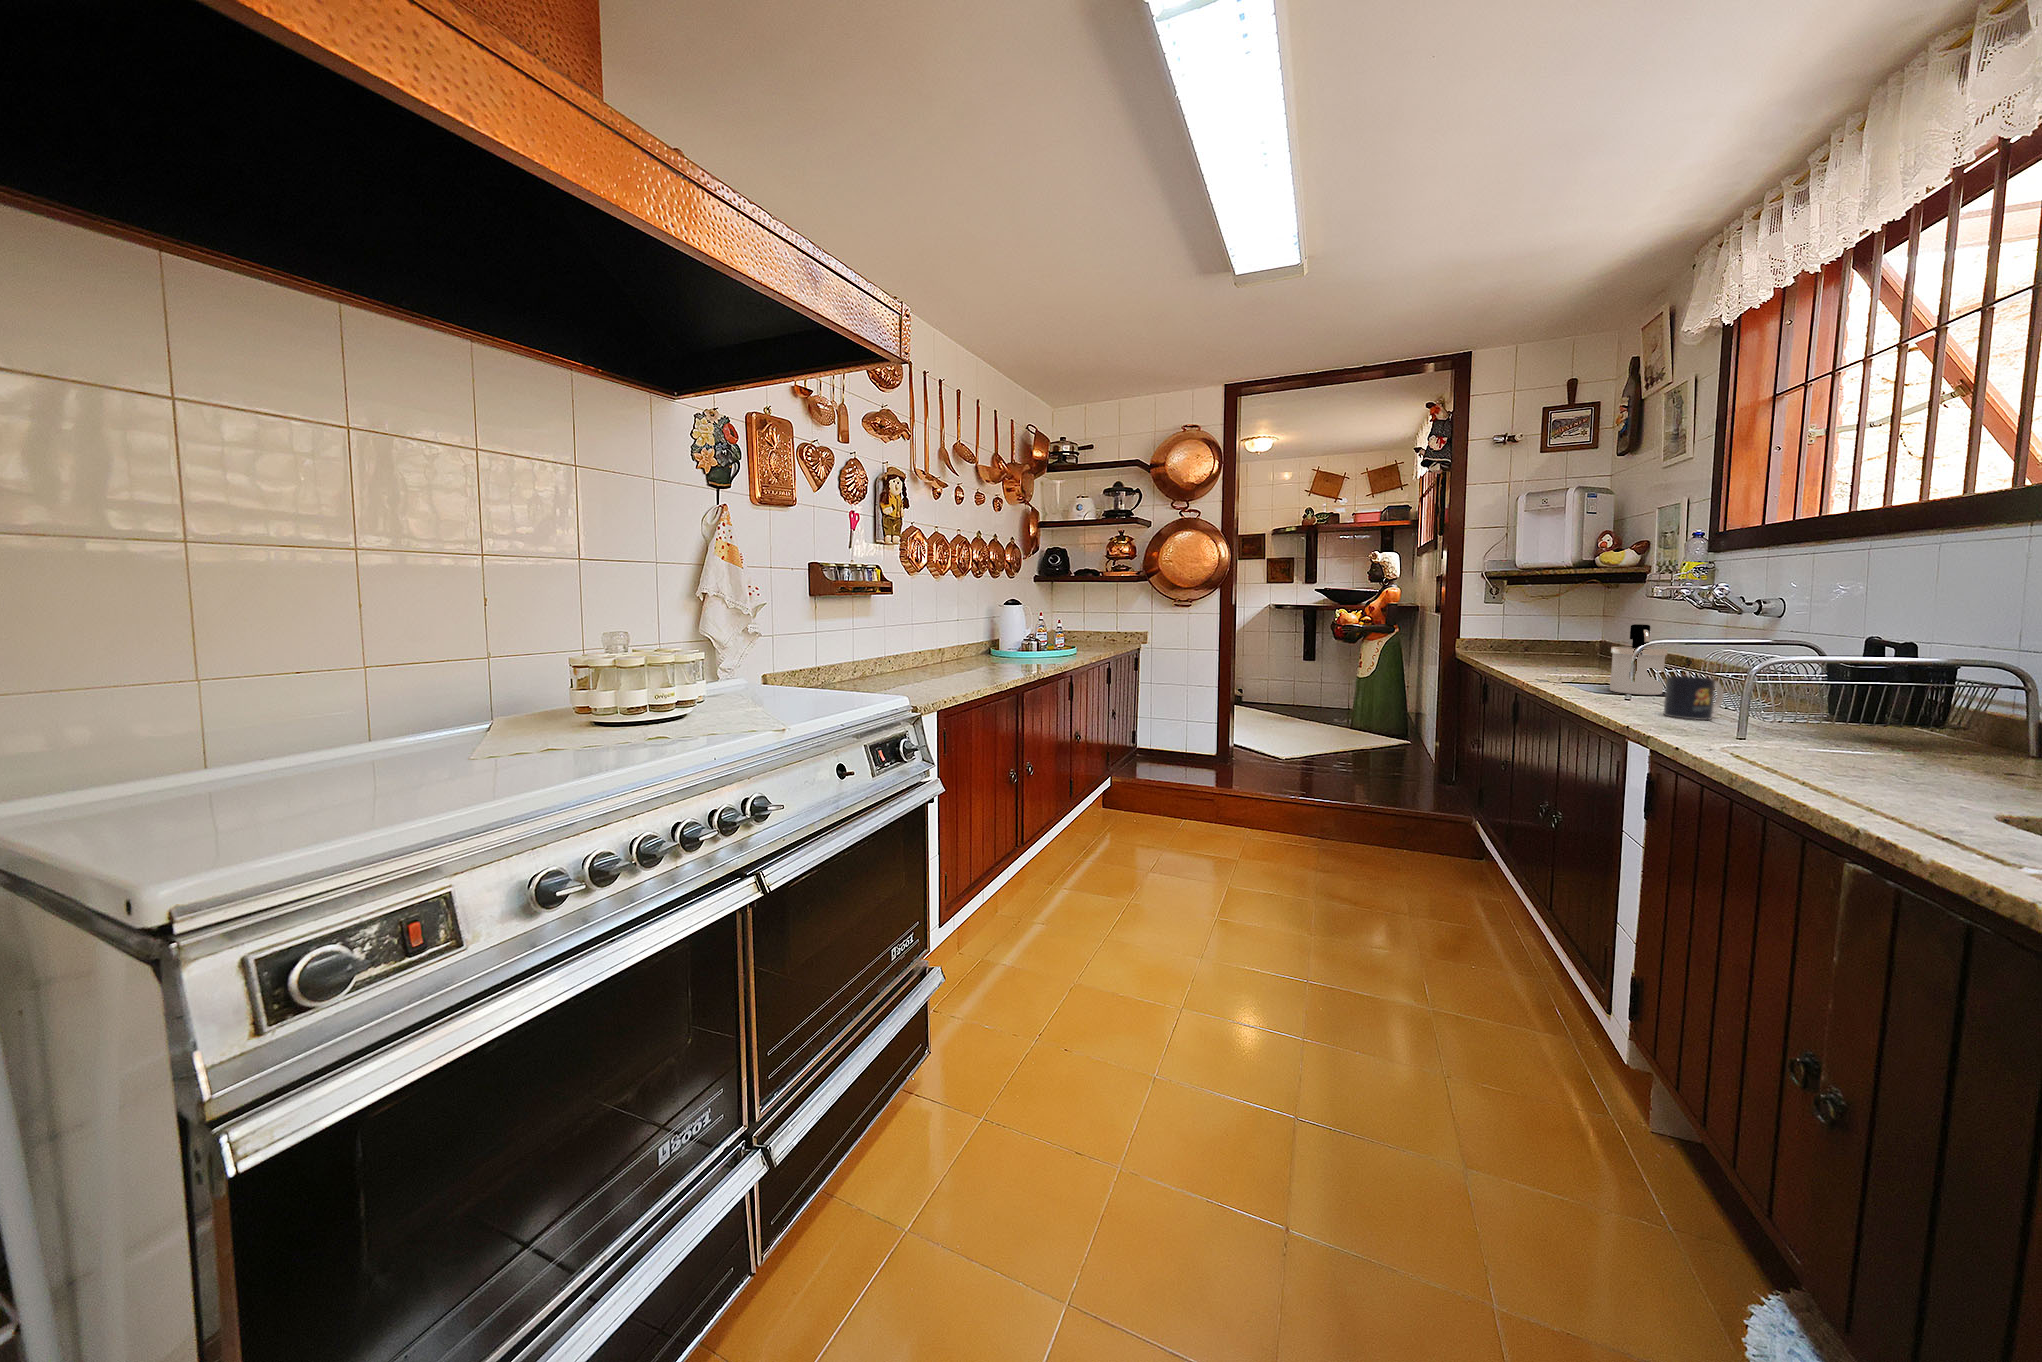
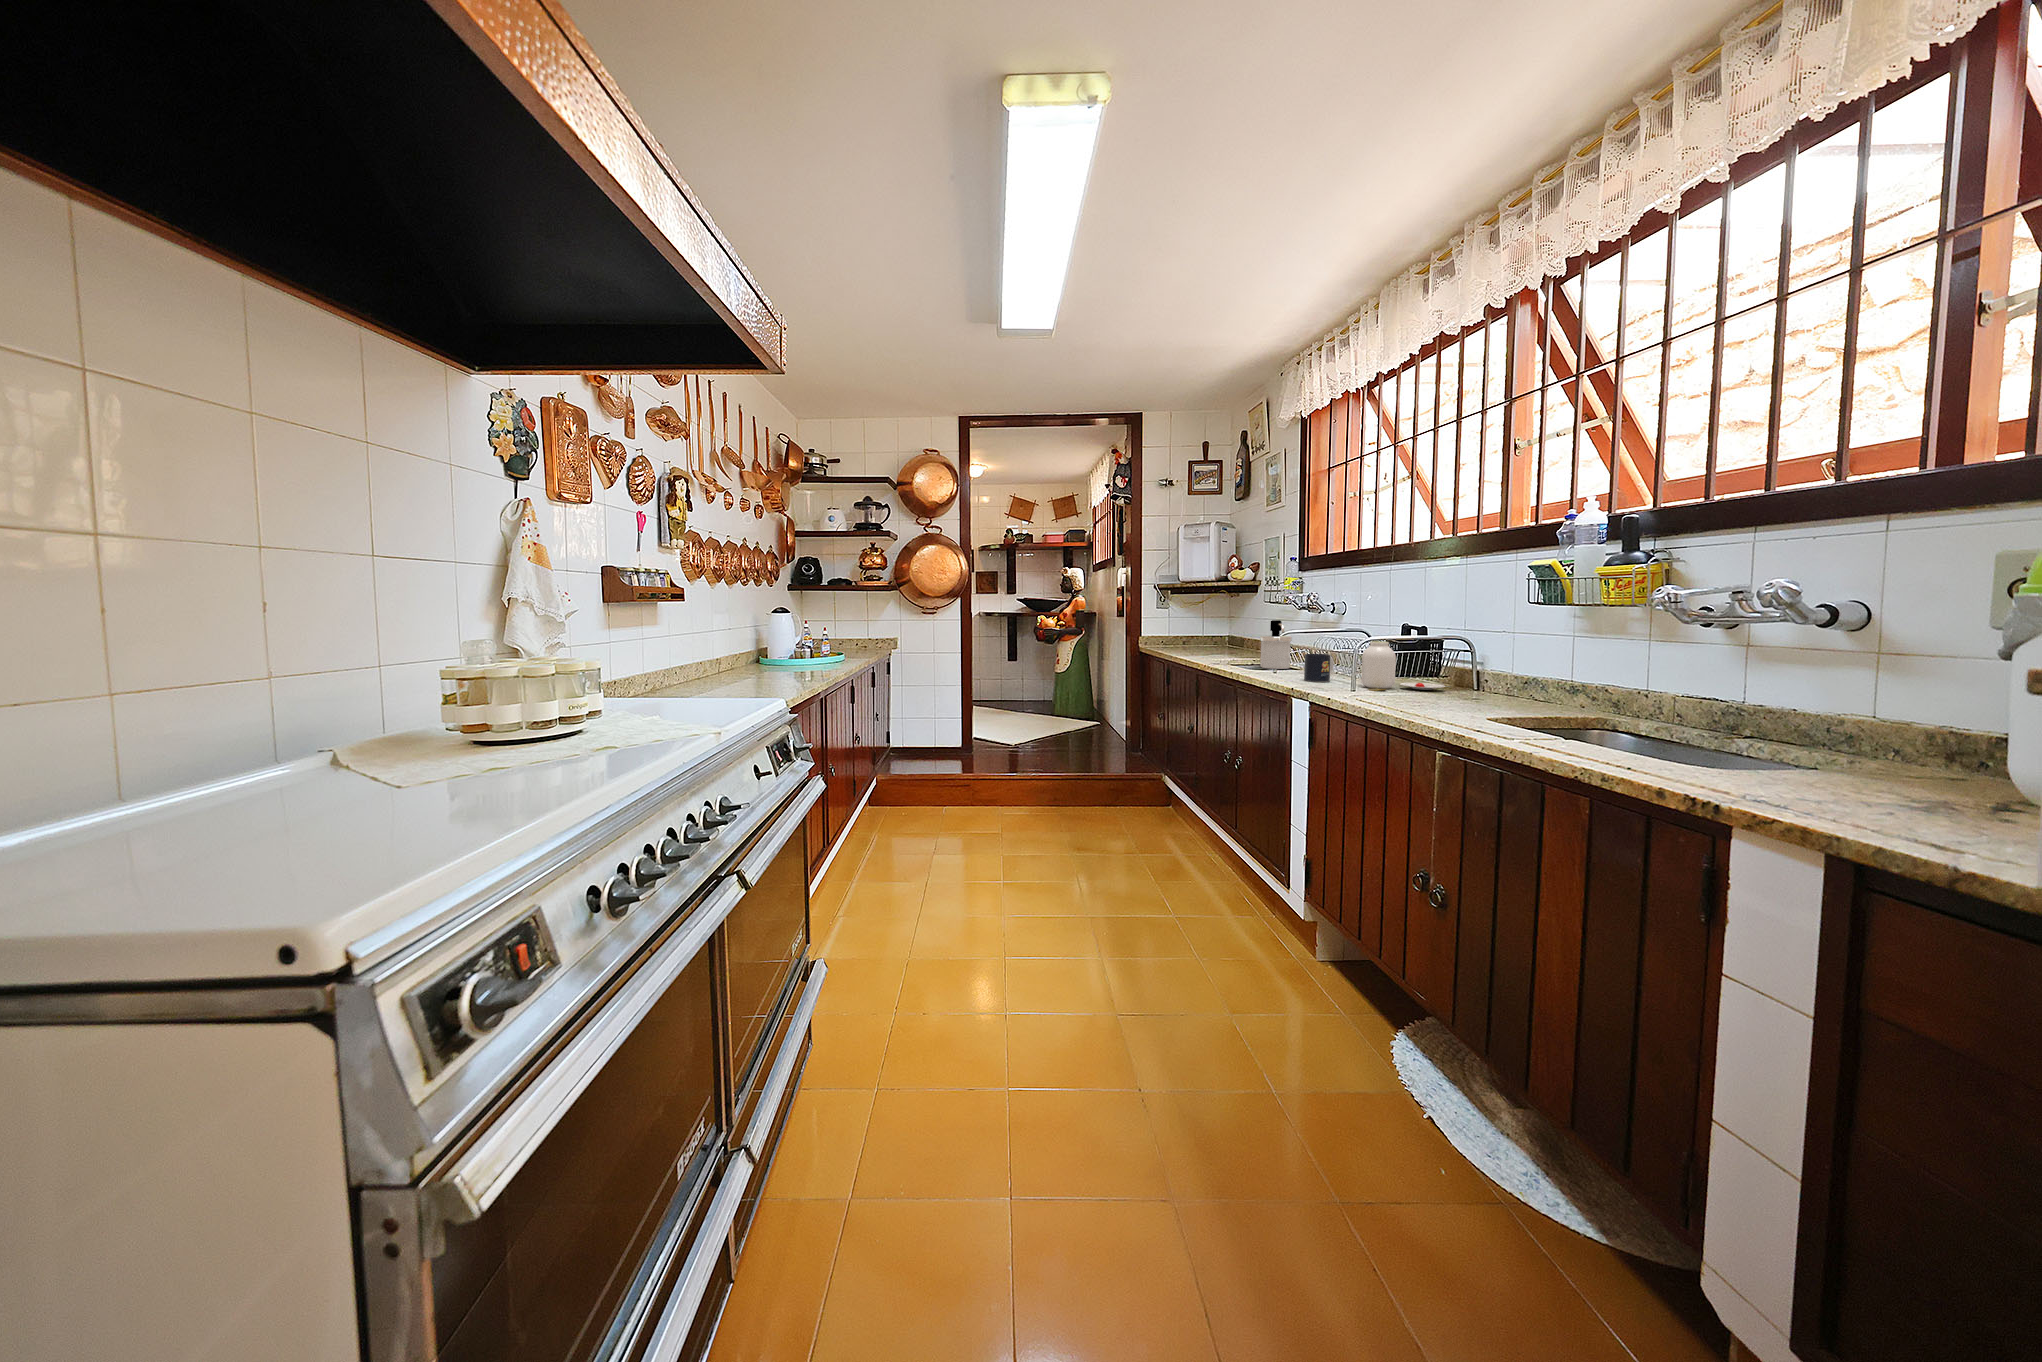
jar: none [1767,663,1965,746] -> present [1362,641,1445,691]

